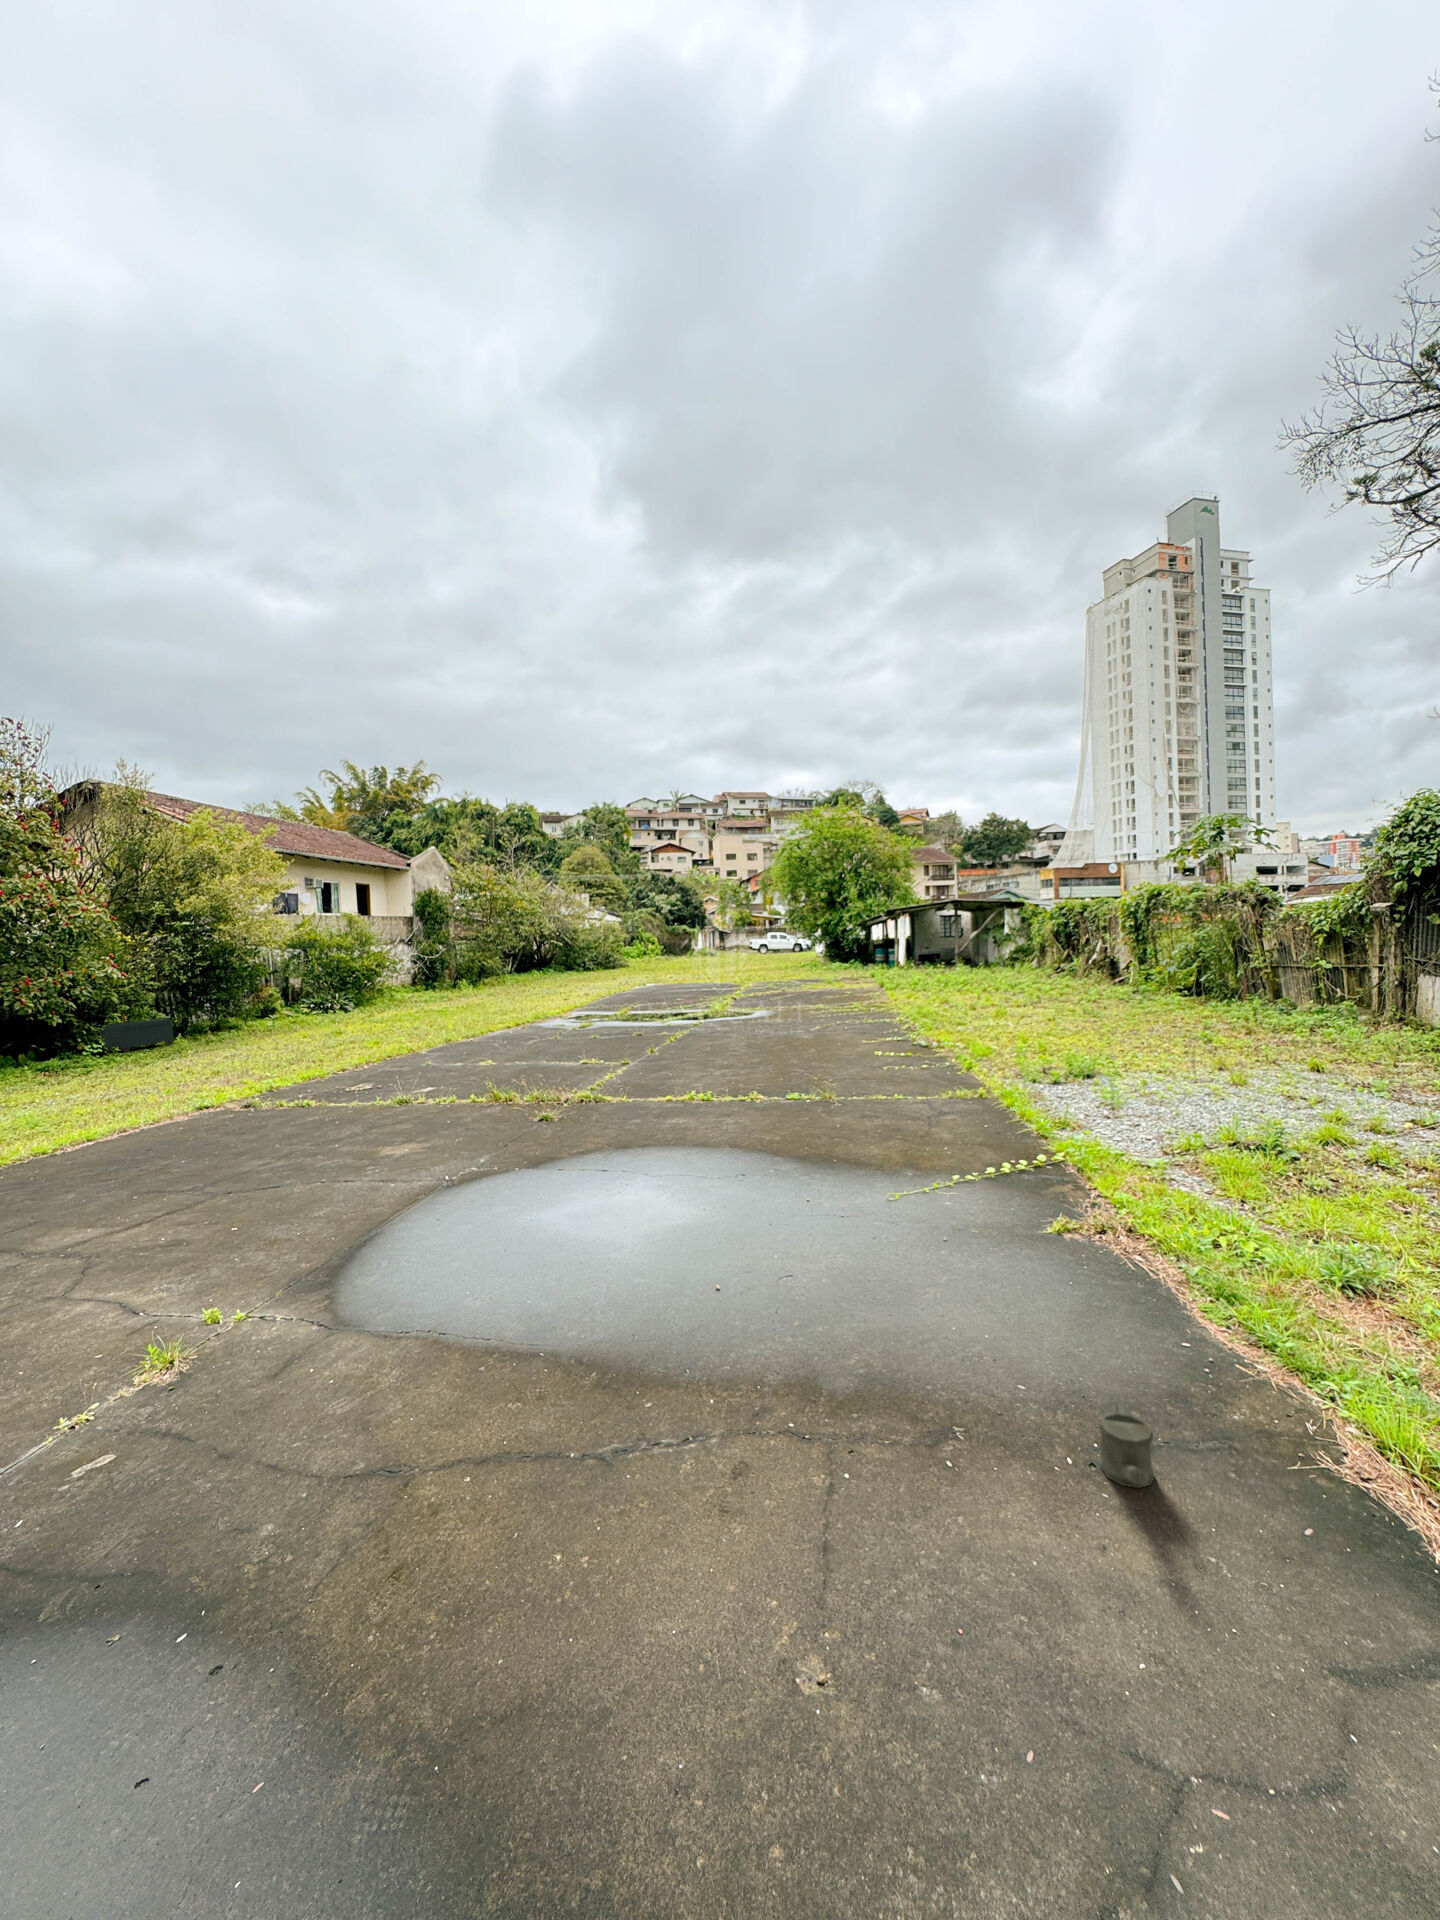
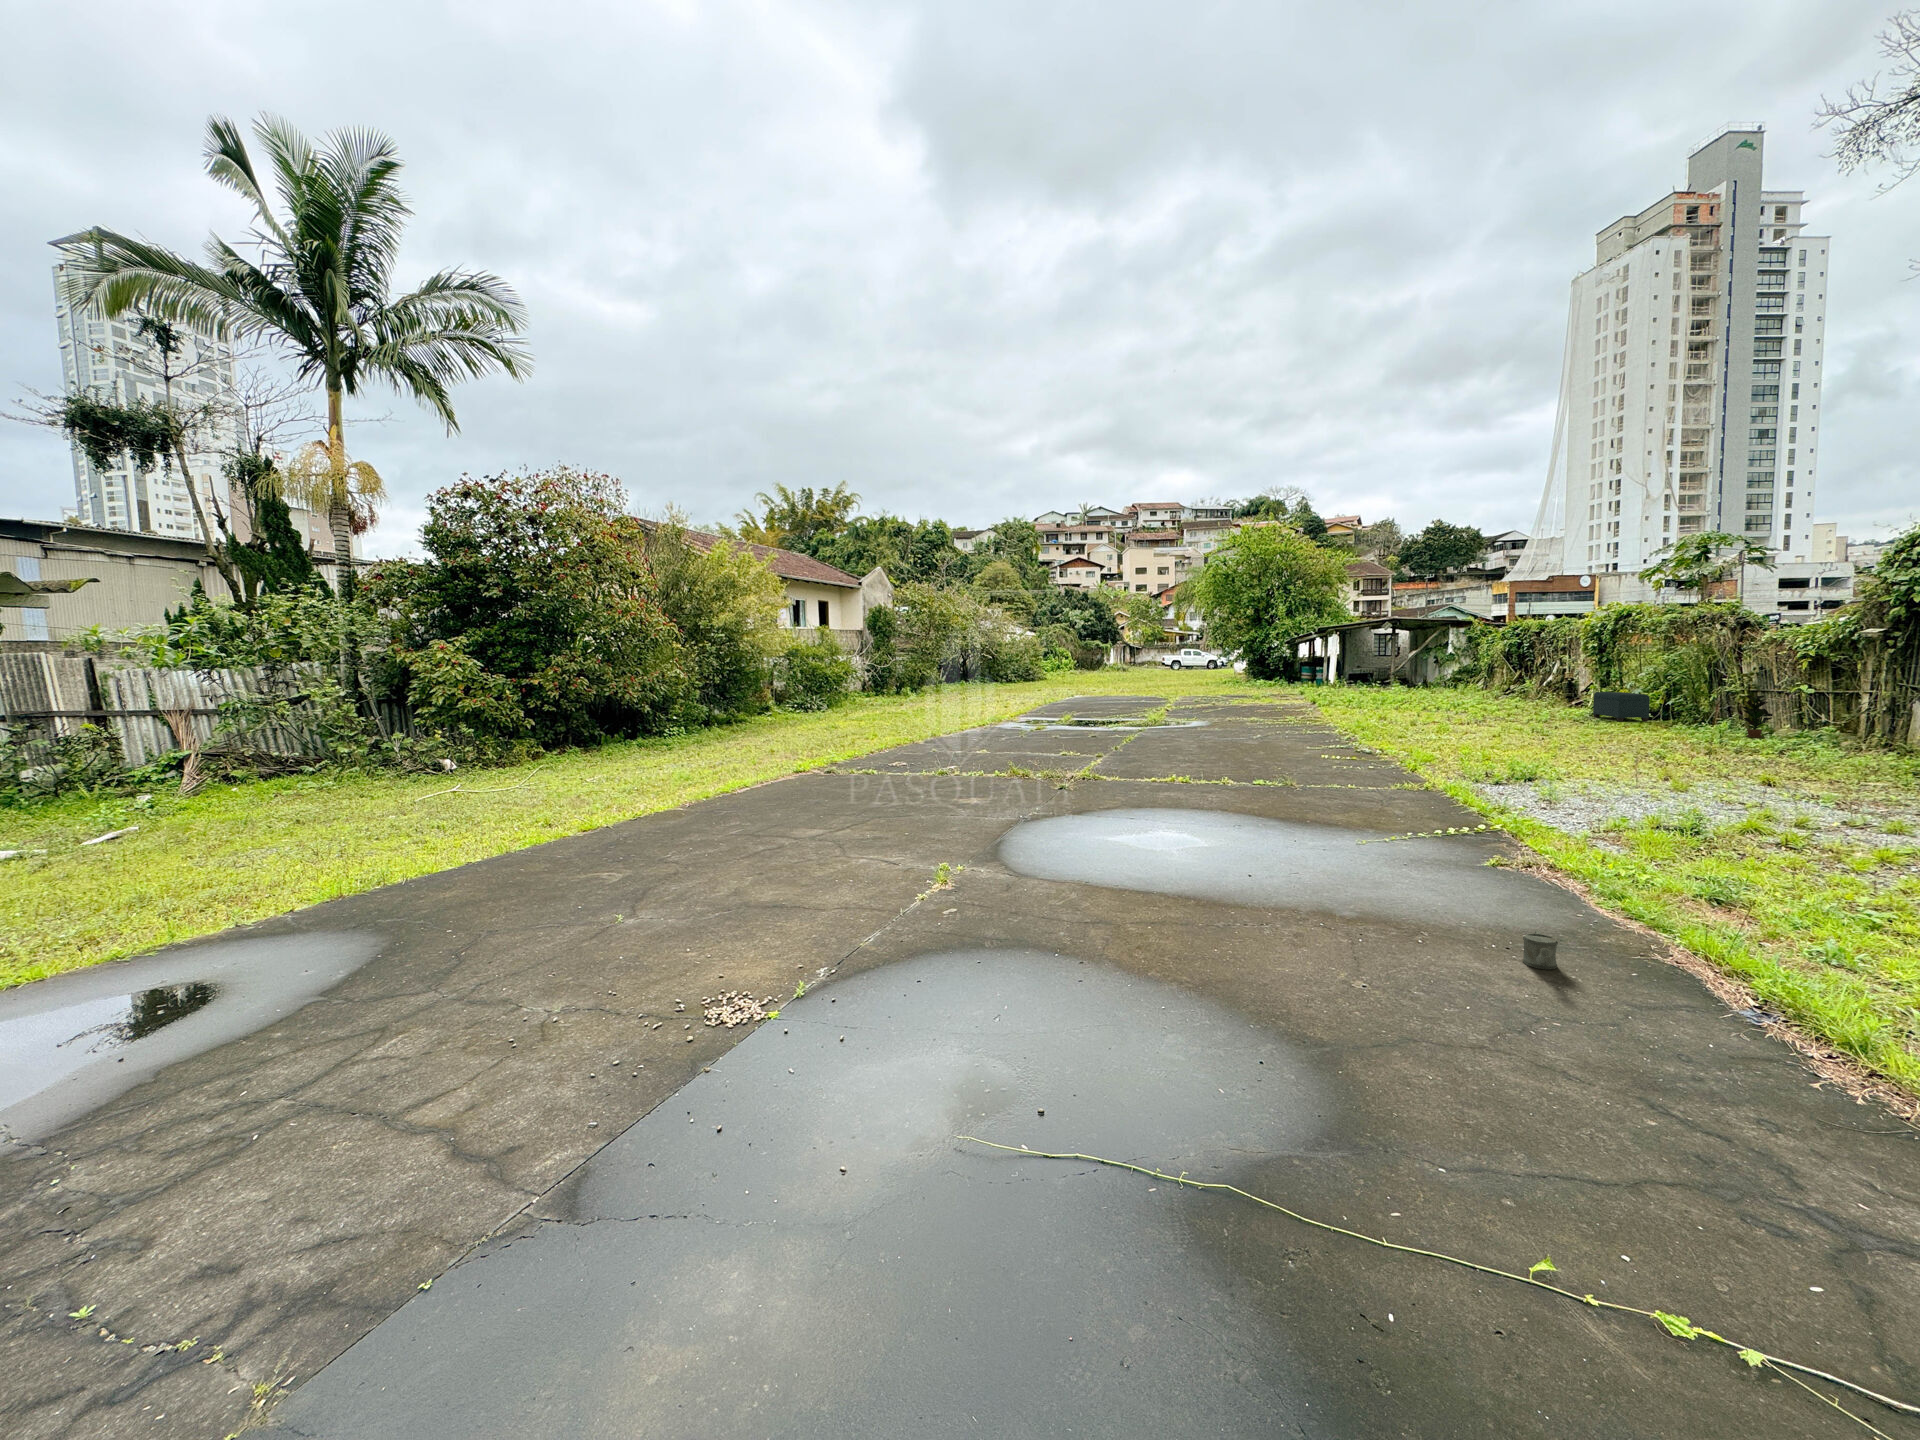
potted plant: none [1266,971,1297,1014] -> present [1738,695,1773,738]
bench: present [103,1019,174,1052] -> present [1593,692,1650,722]

